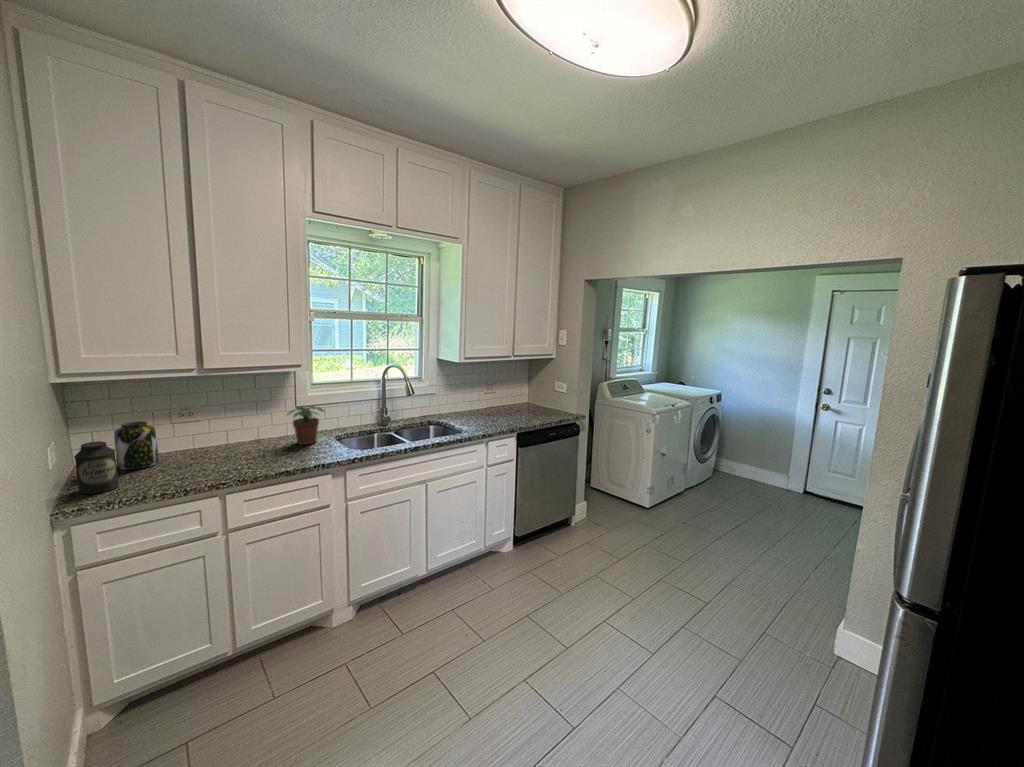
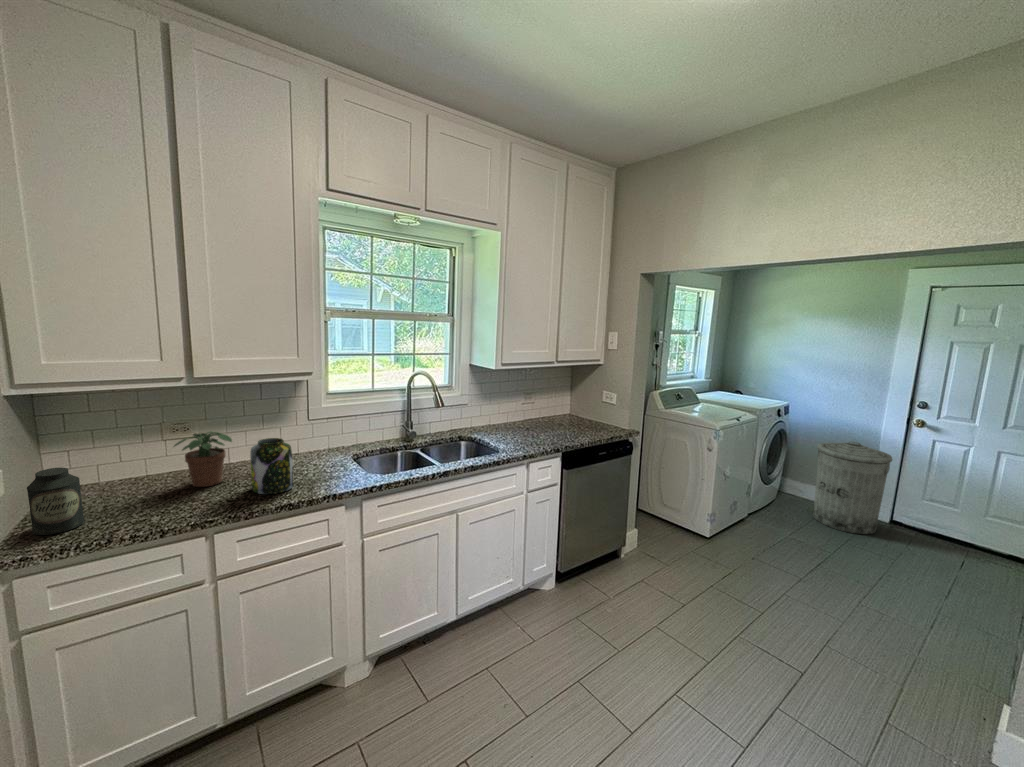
potted plant: present [288,406,324,445] -> present [174,431,232,487]
jar: present [114,421,158,470] -> present [250,438,293,494]
trash can: none [740,423,802,502] -> present [813,442,892,534]

